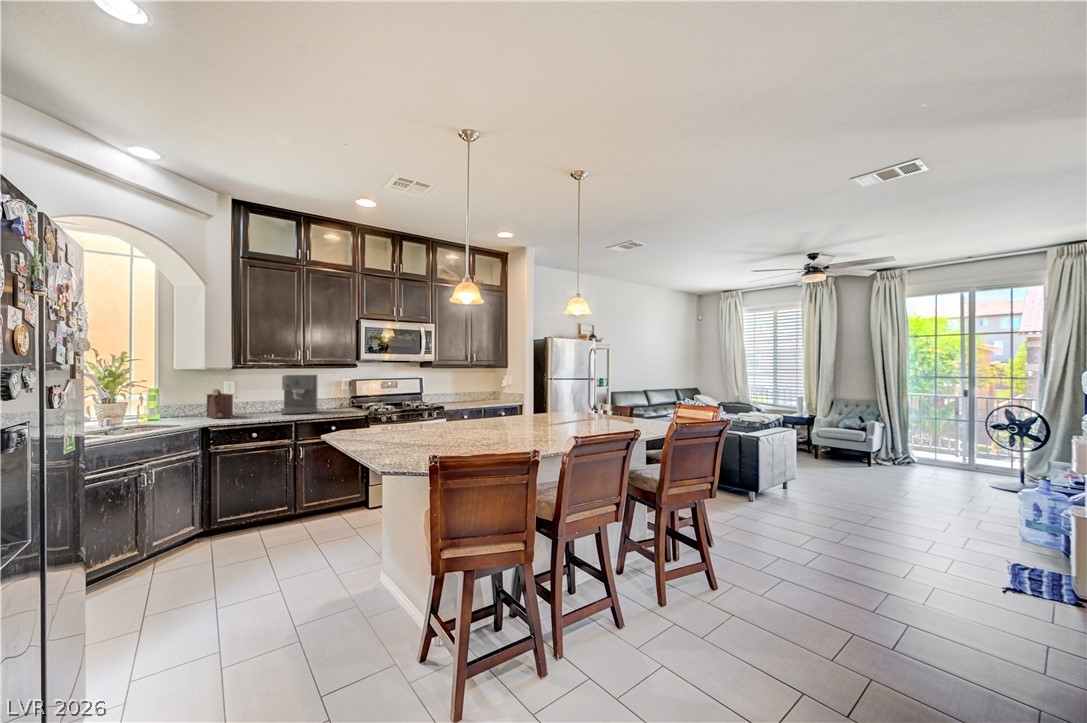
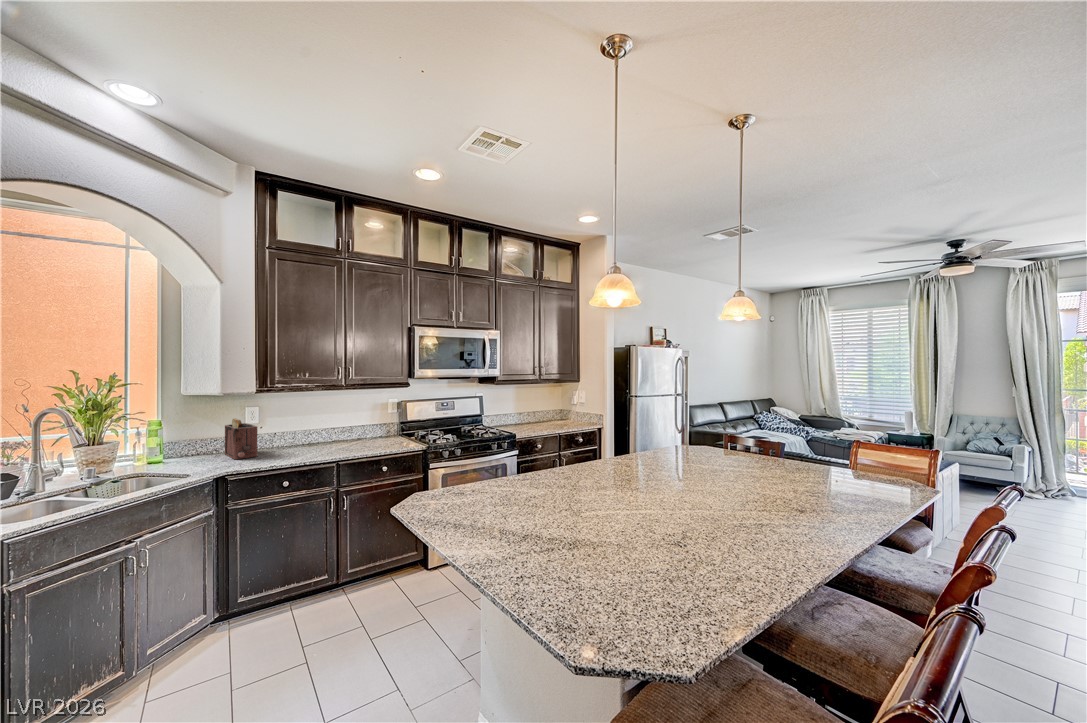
coffee maker: present [281,375,318,414] -> none [318,396,362,450]

